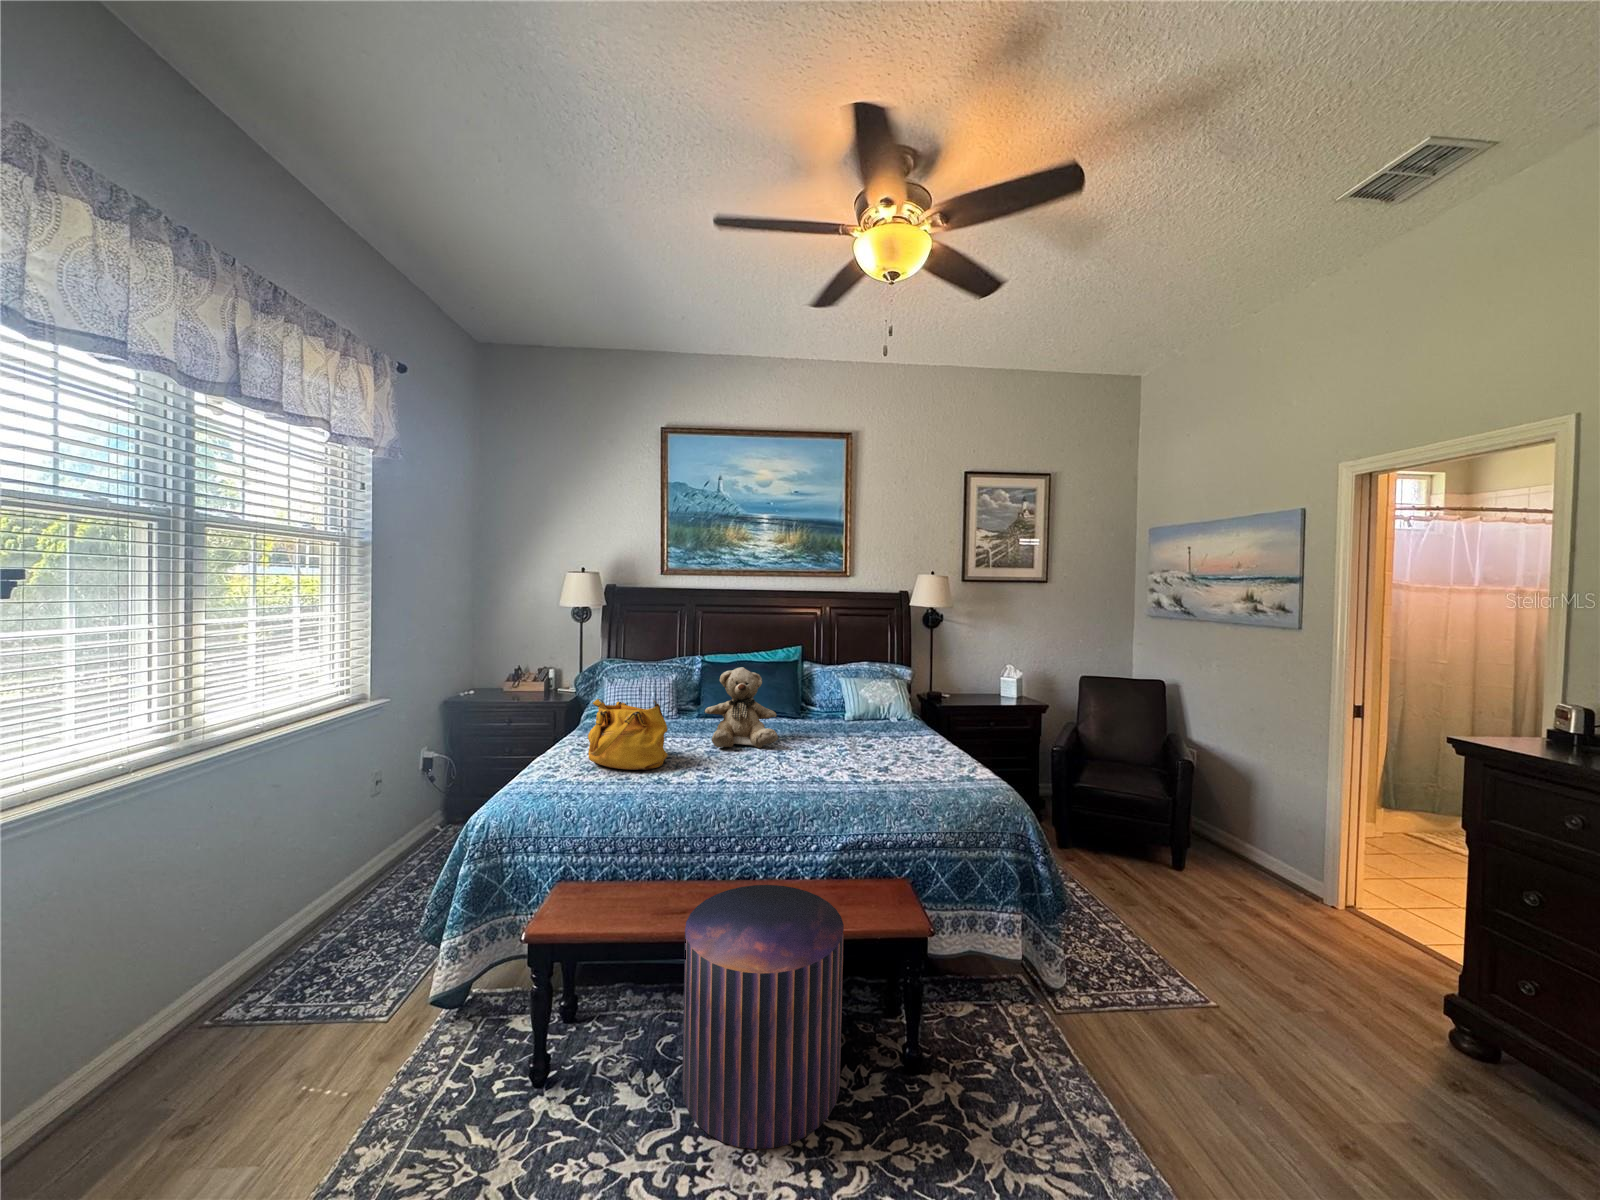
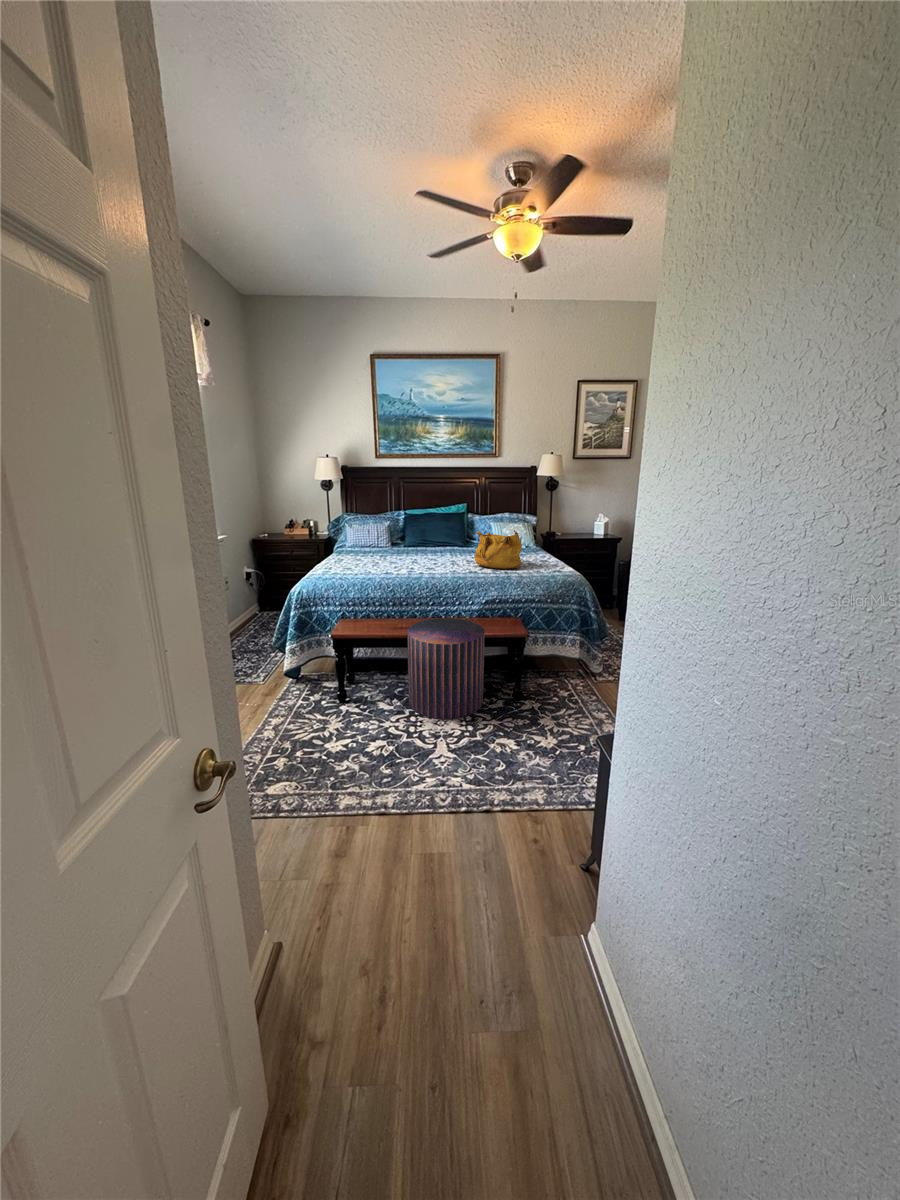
teddy bear: present [705,667,778,748] -> none [409,513,452,560]
handbag: present [588,699,668,770] -> present [475,530,522,569]

